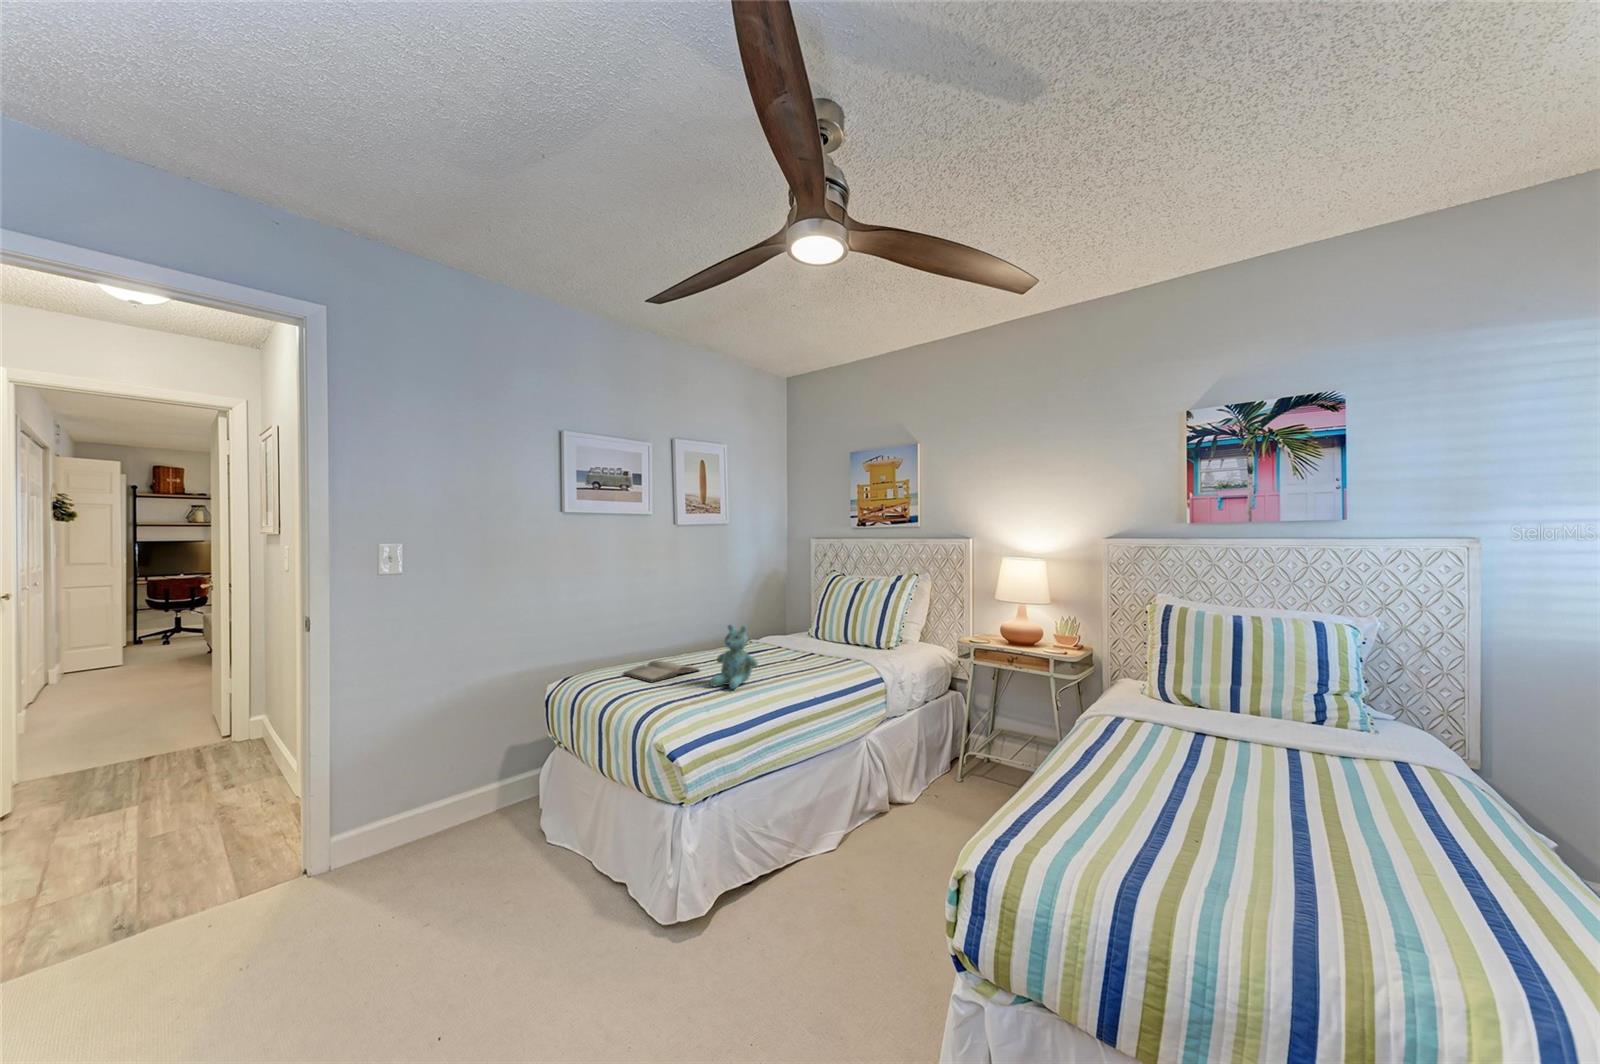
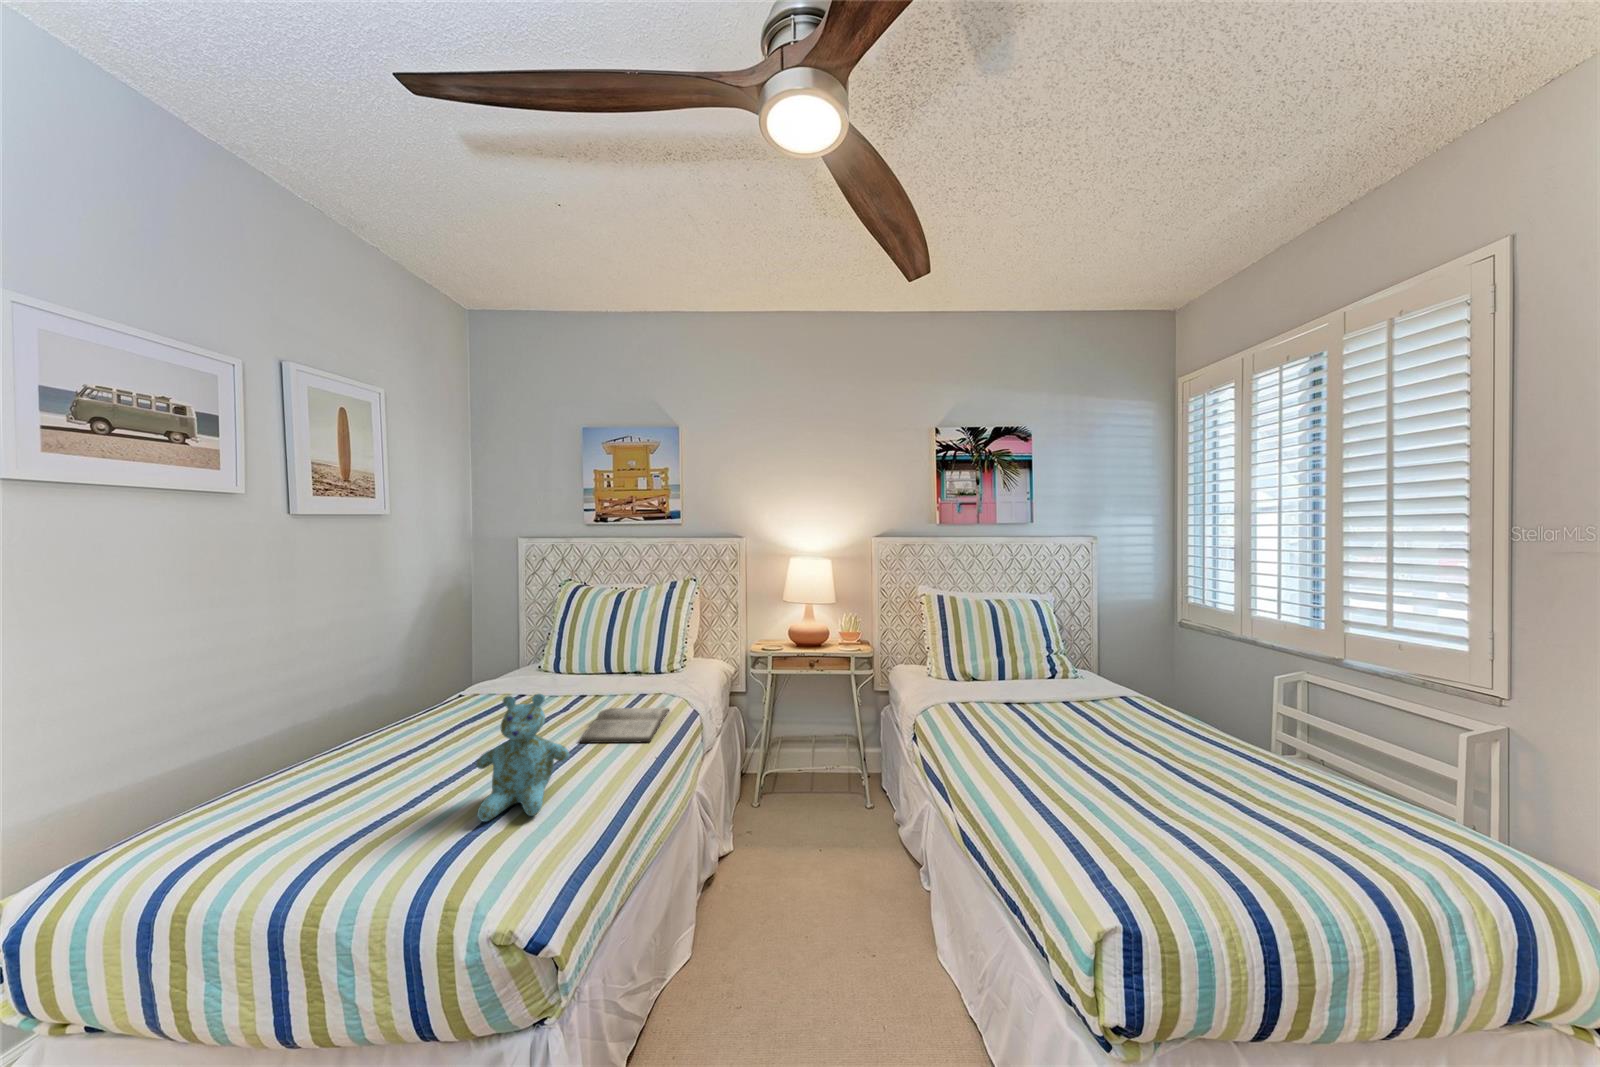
diary: present [623,661,699,682] -> present [580,705,669,743]

